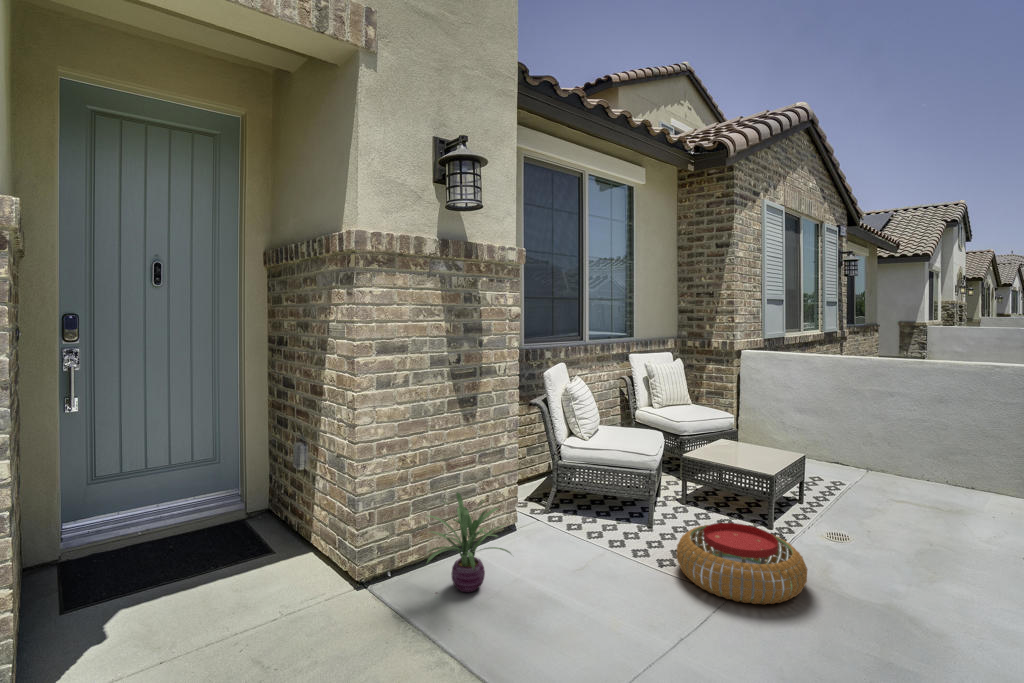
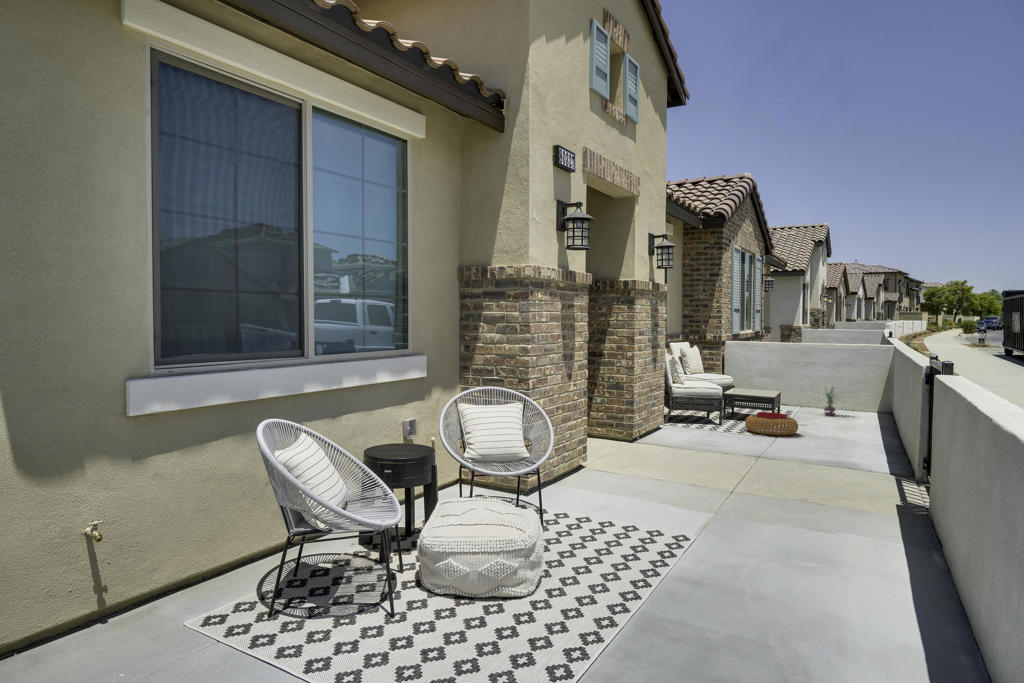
decorative plant: present [427,493,511,592] -> present [824,387,835,416]

